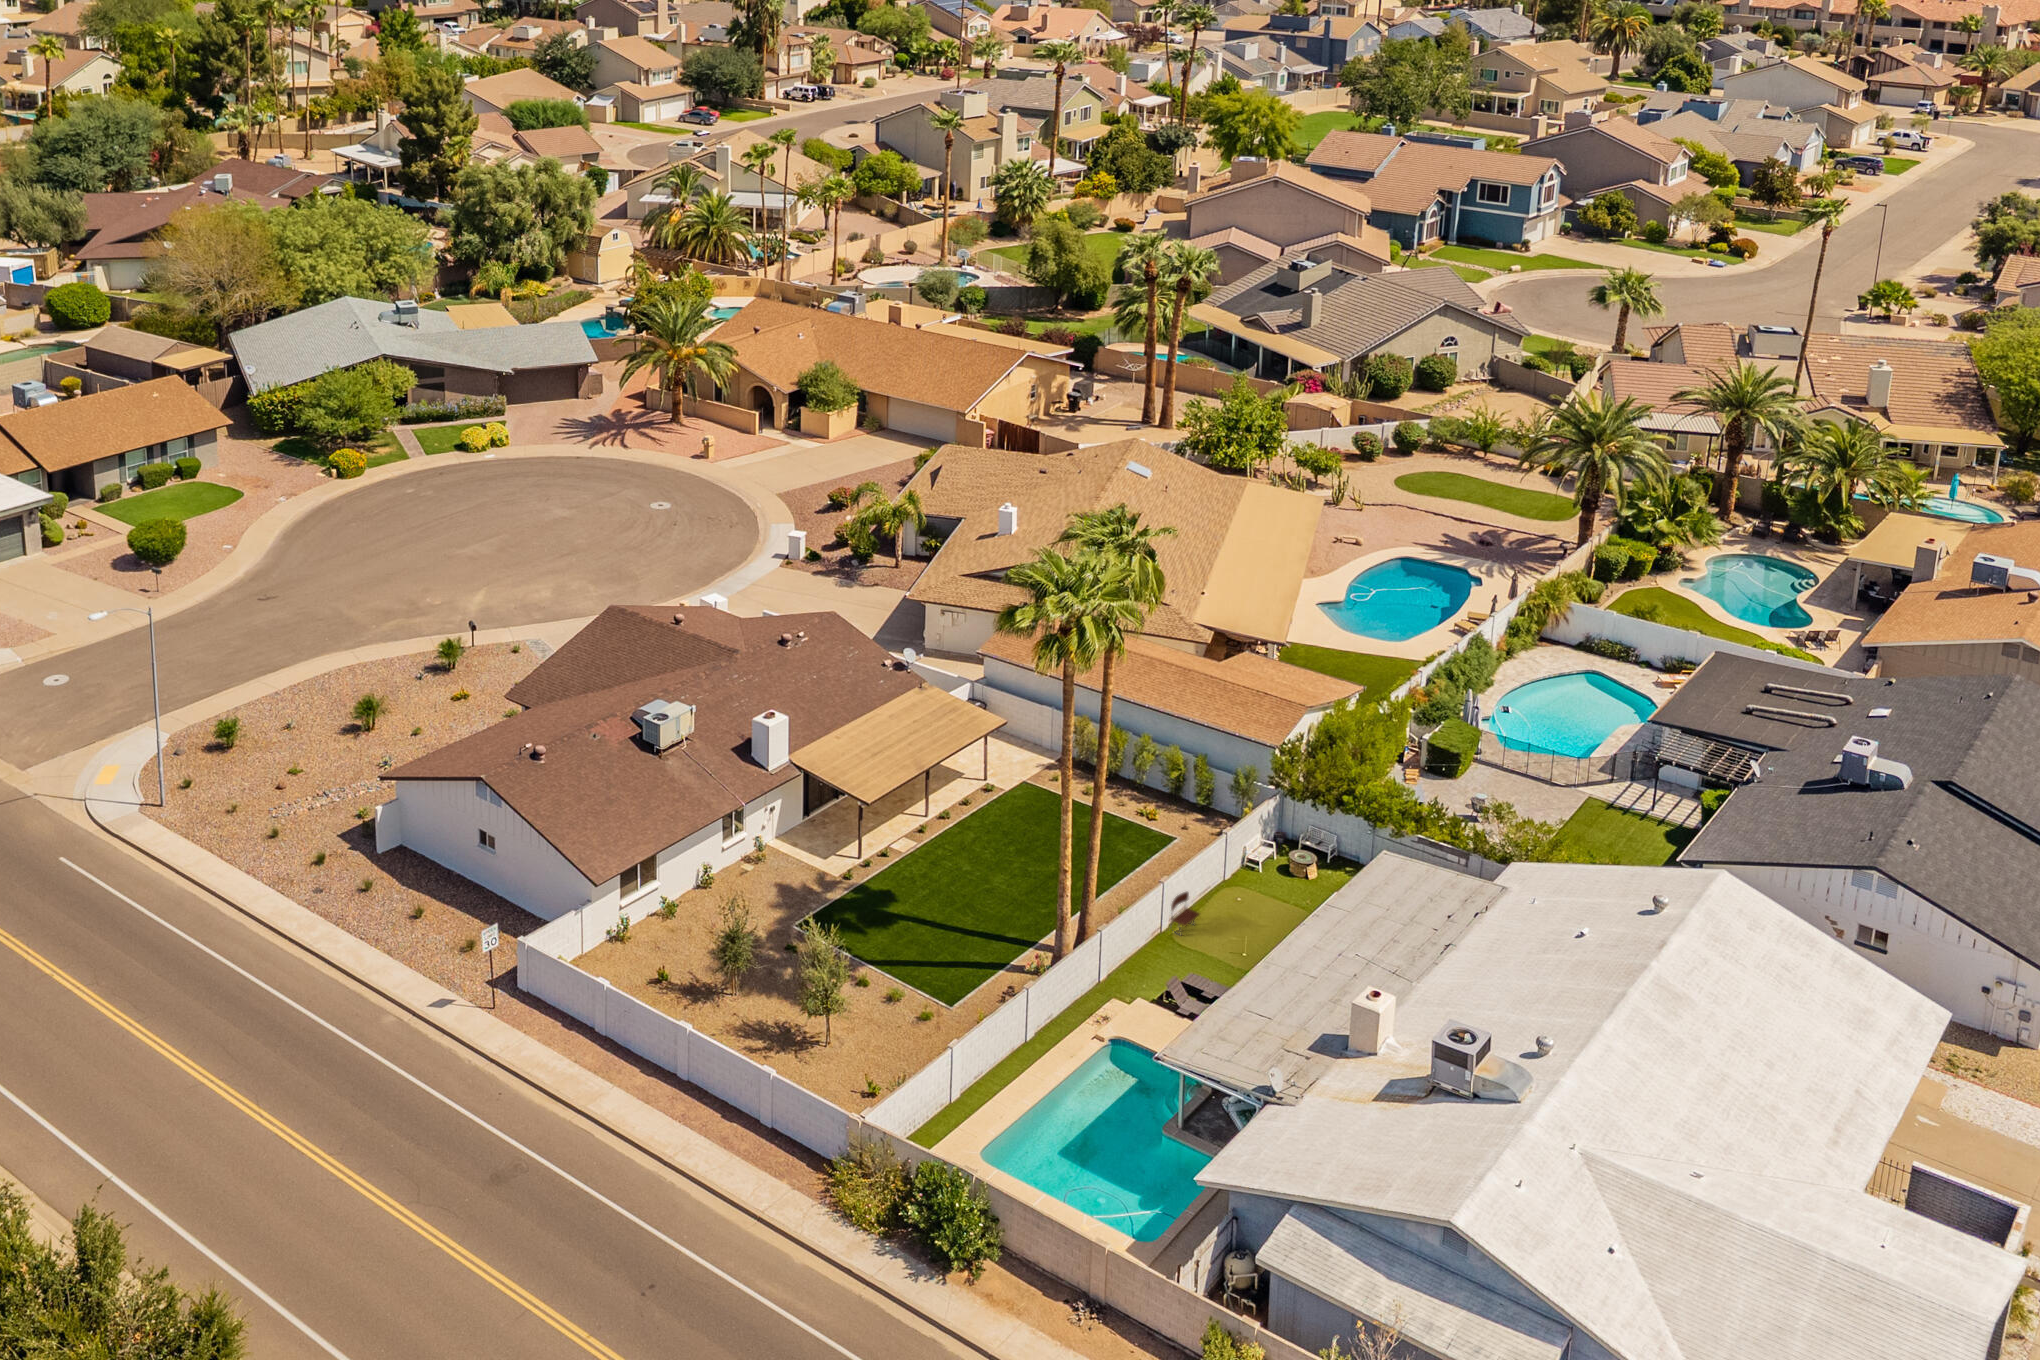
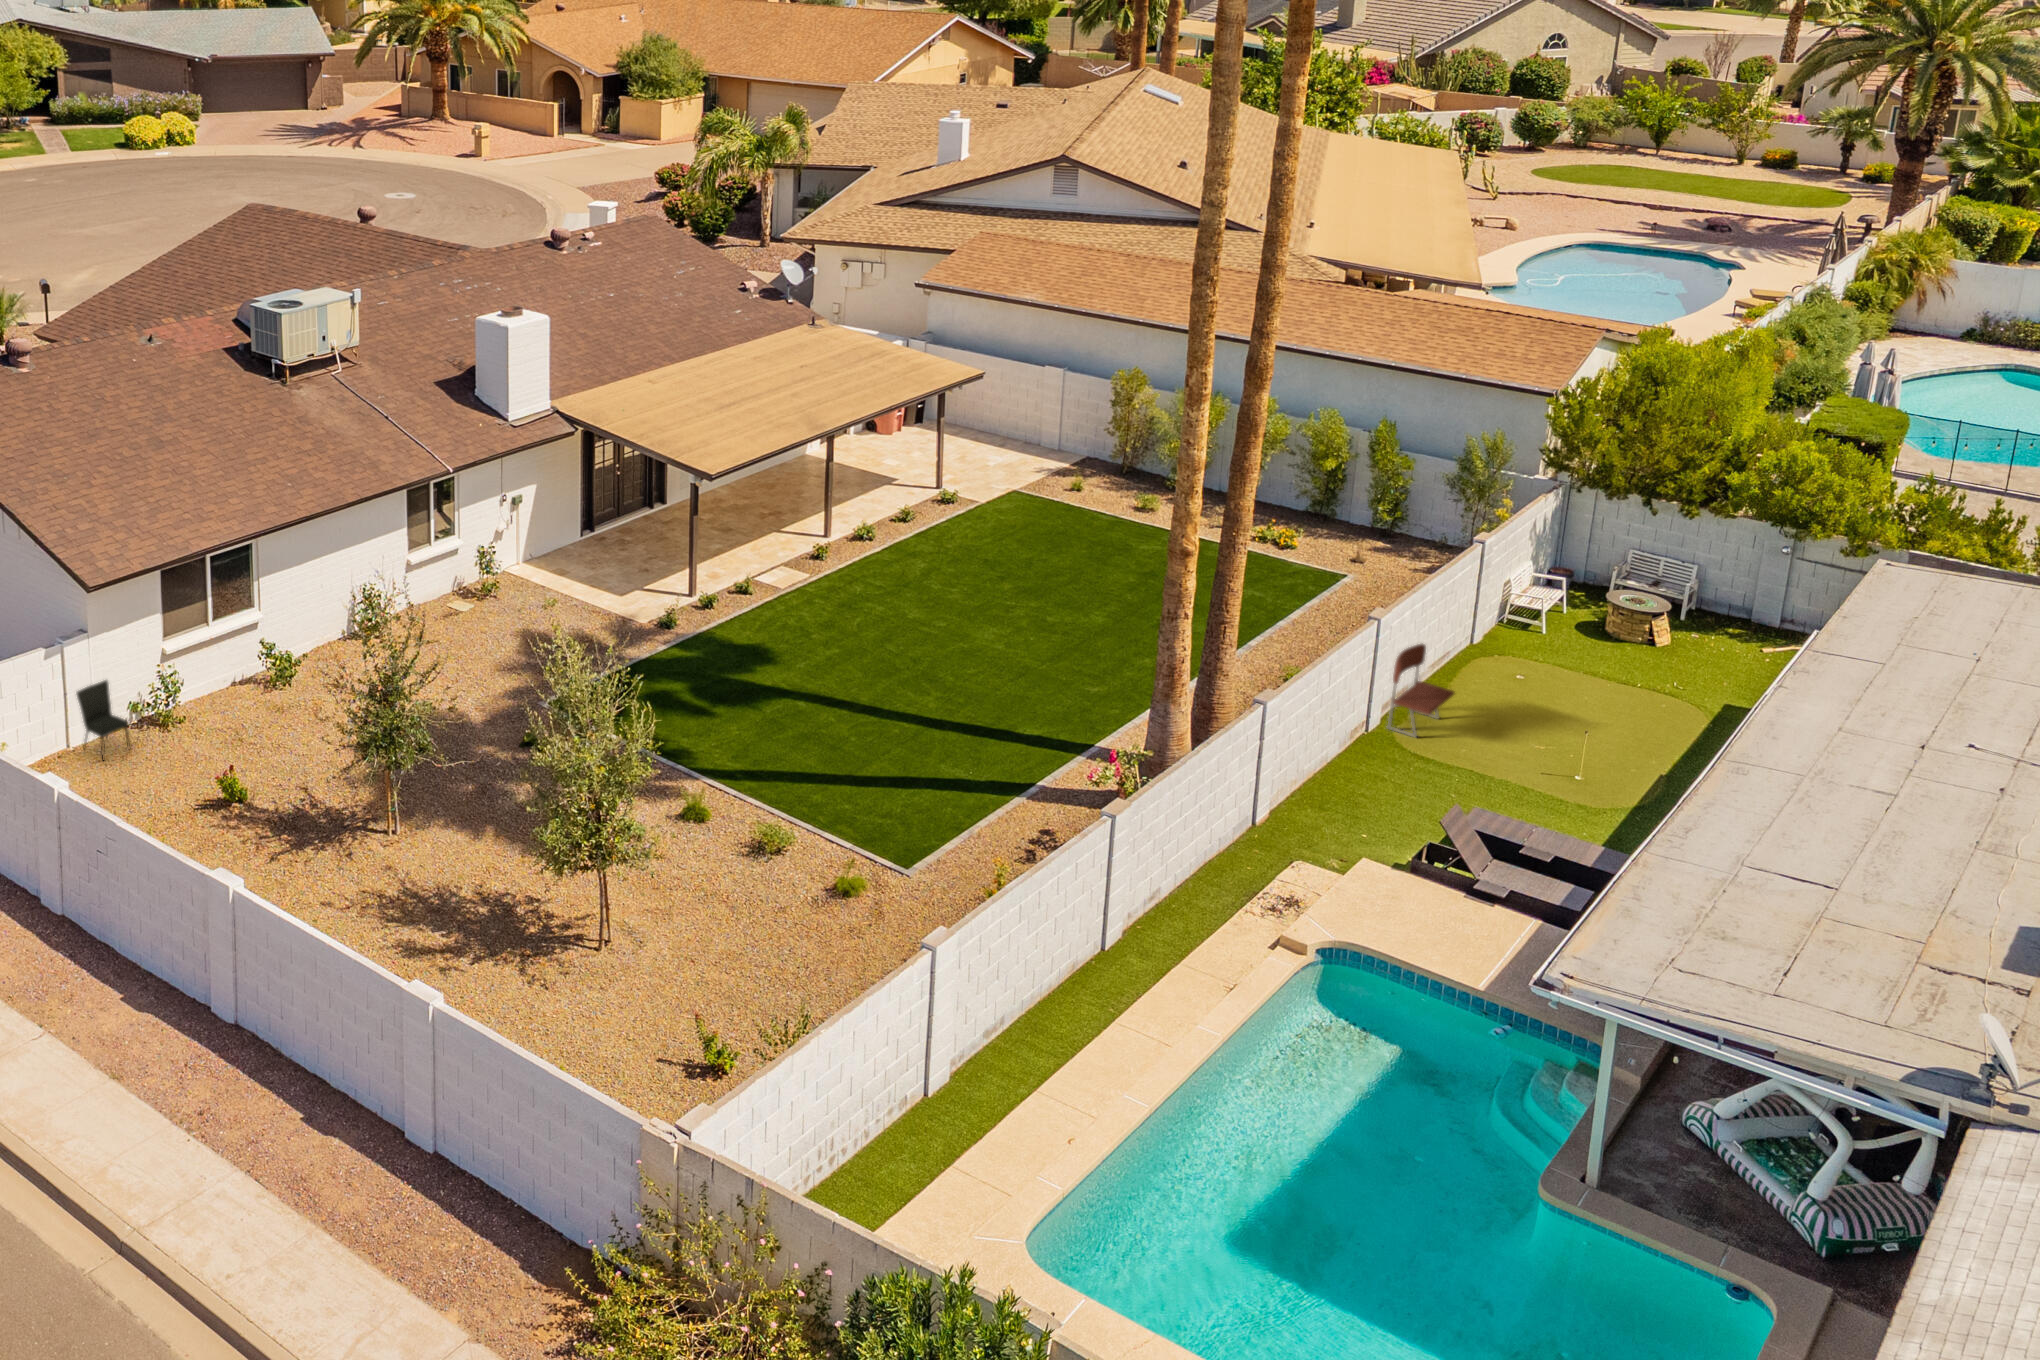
chair: none [591,924,613,962] -> present [77,680,130,760]

